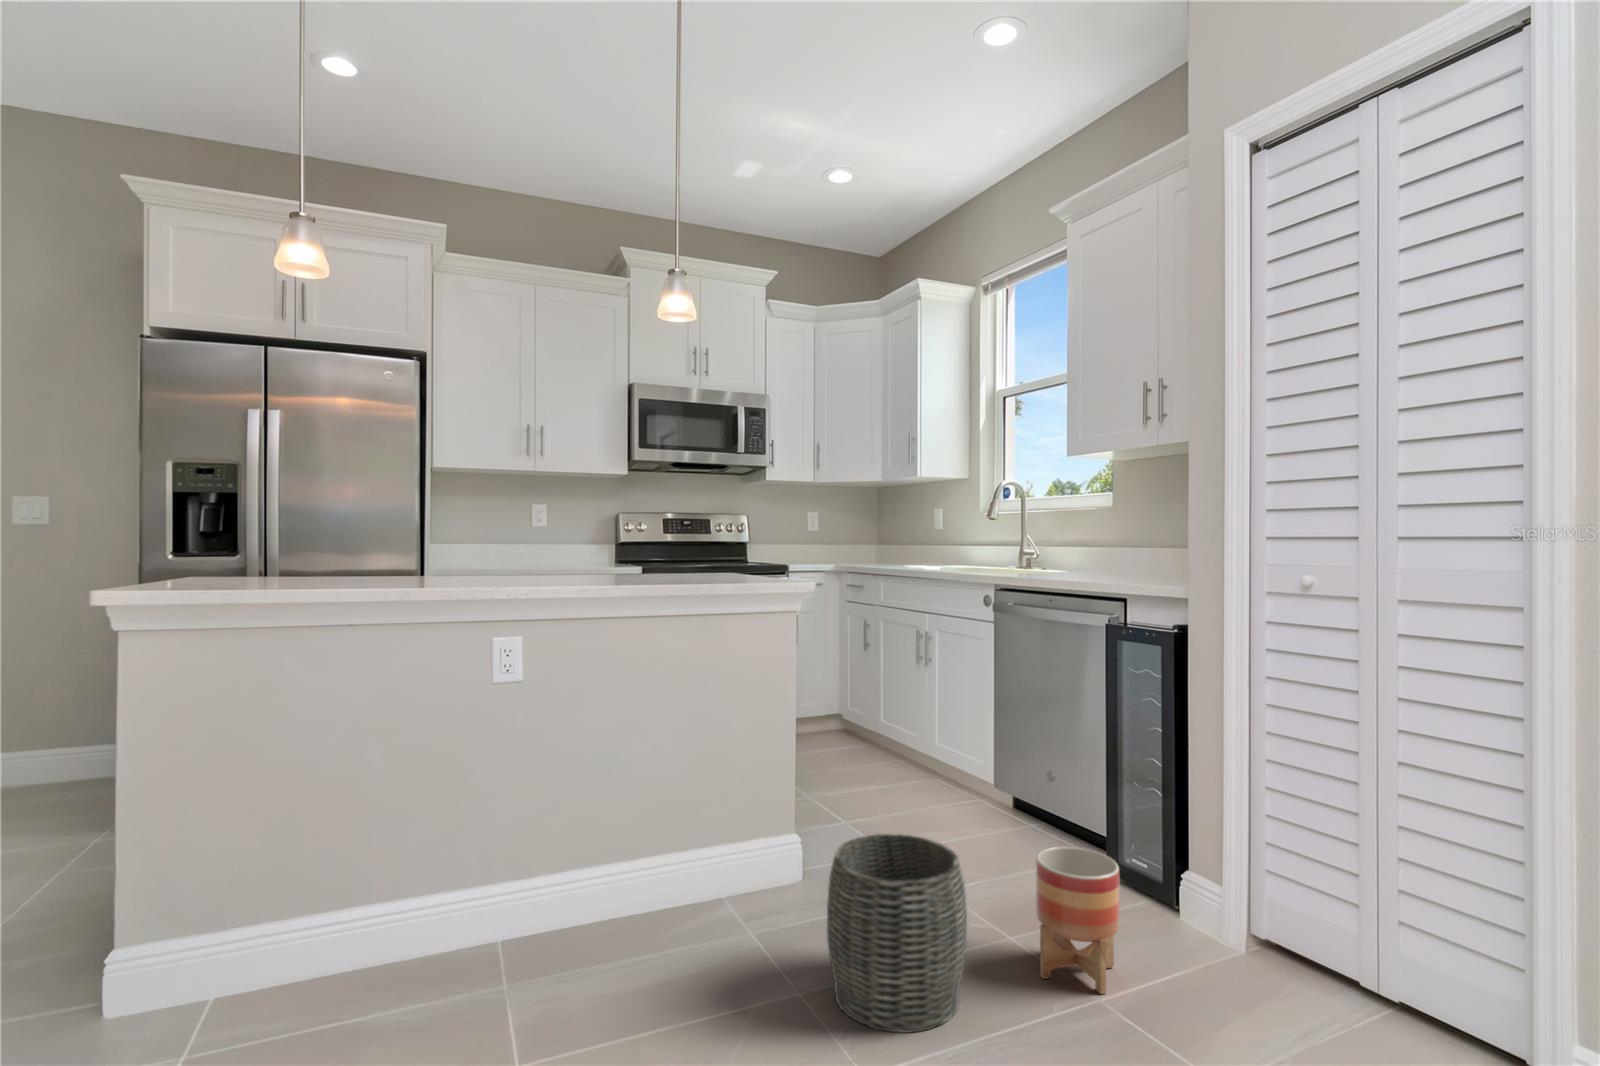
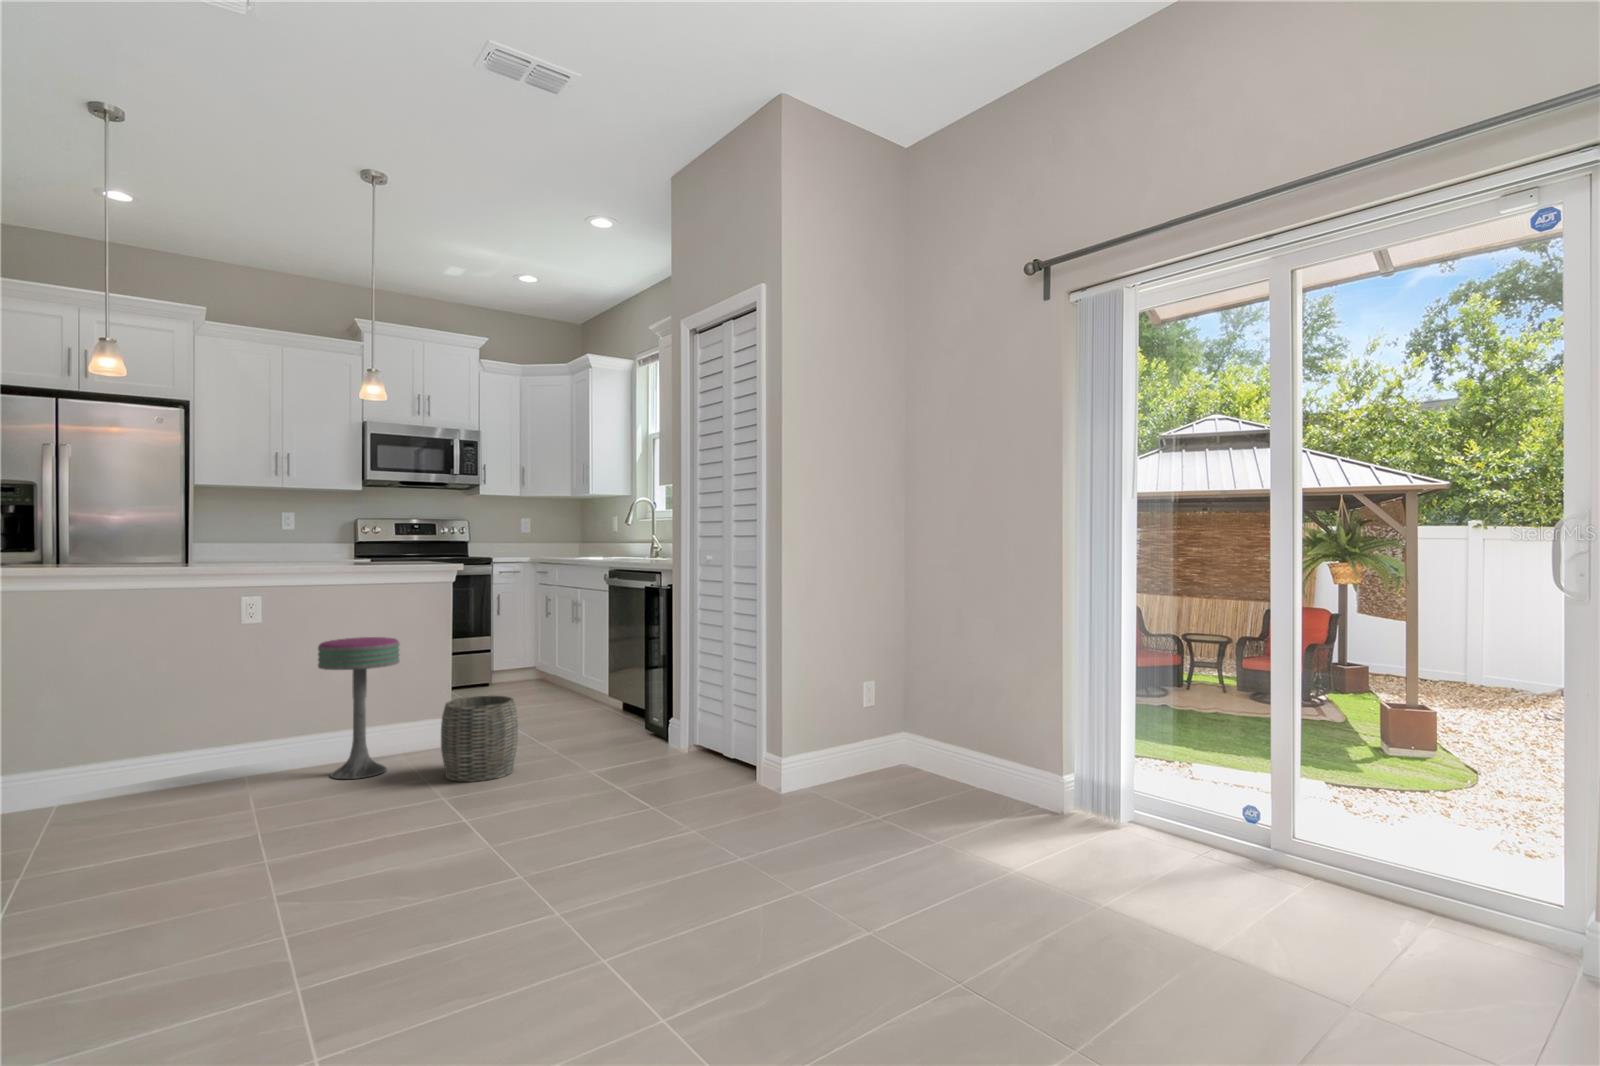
bar stool: none [610,714,742,989] -> present [318,637,400,779]
planter: present [1036,847,1119,994] -> none [565,700,608,766]

